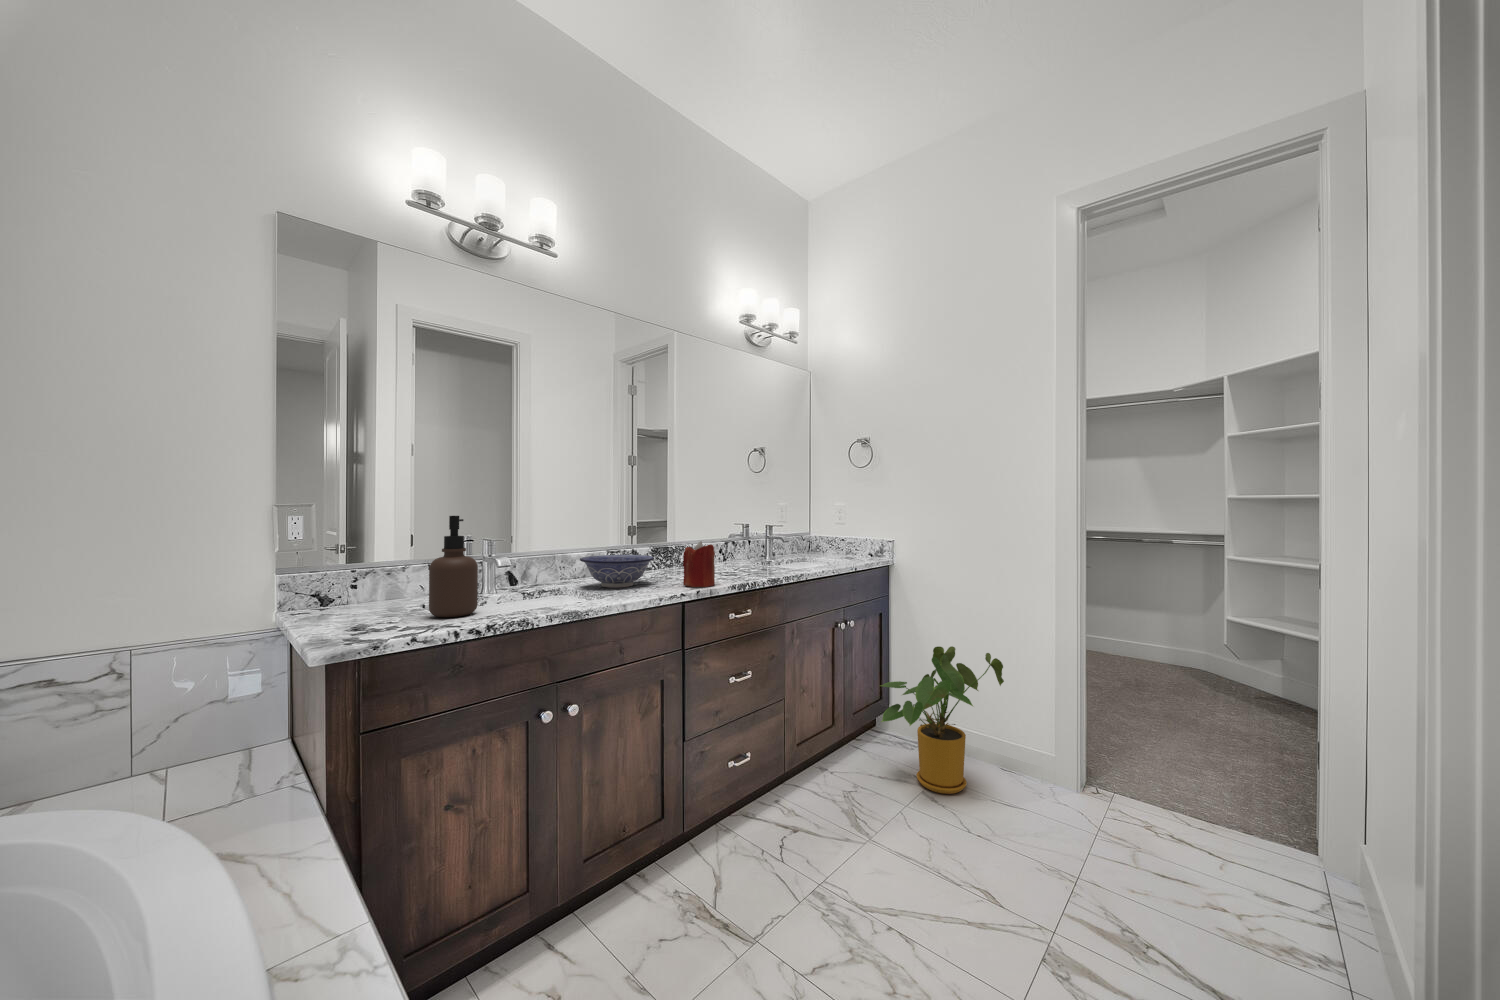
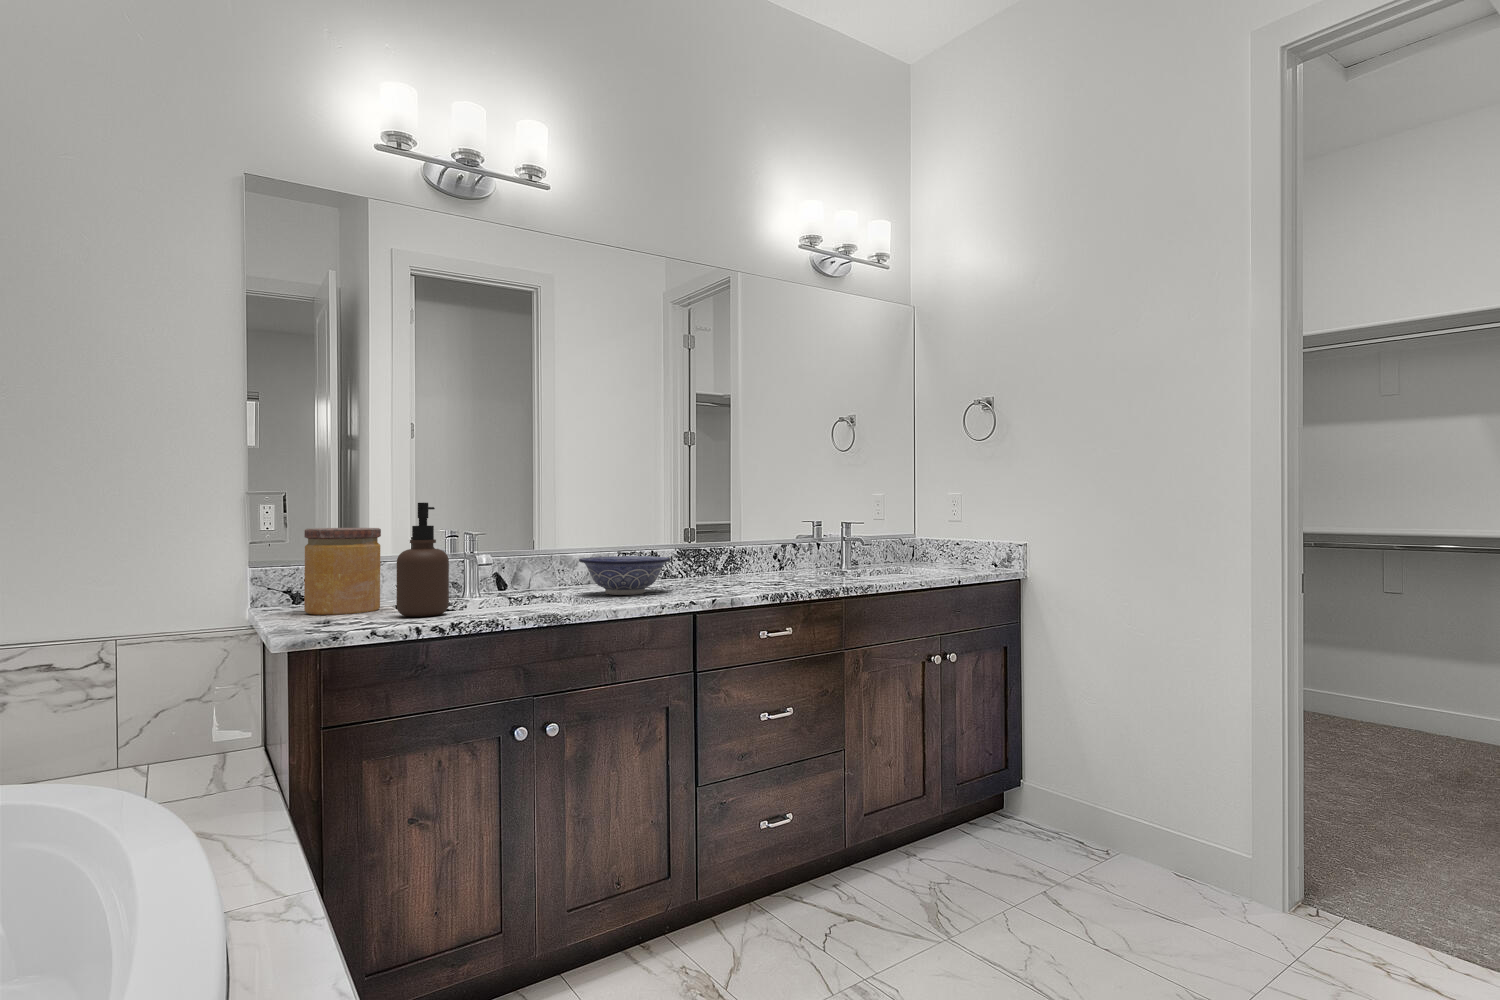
jar: none [334,535,408,615] -> present [304,528,381,615]
candle: present [683,541,715,587] -> none [702,537,743,595]
house plant: present [881,646,1004,794] -> none [982,691,1170,892]

